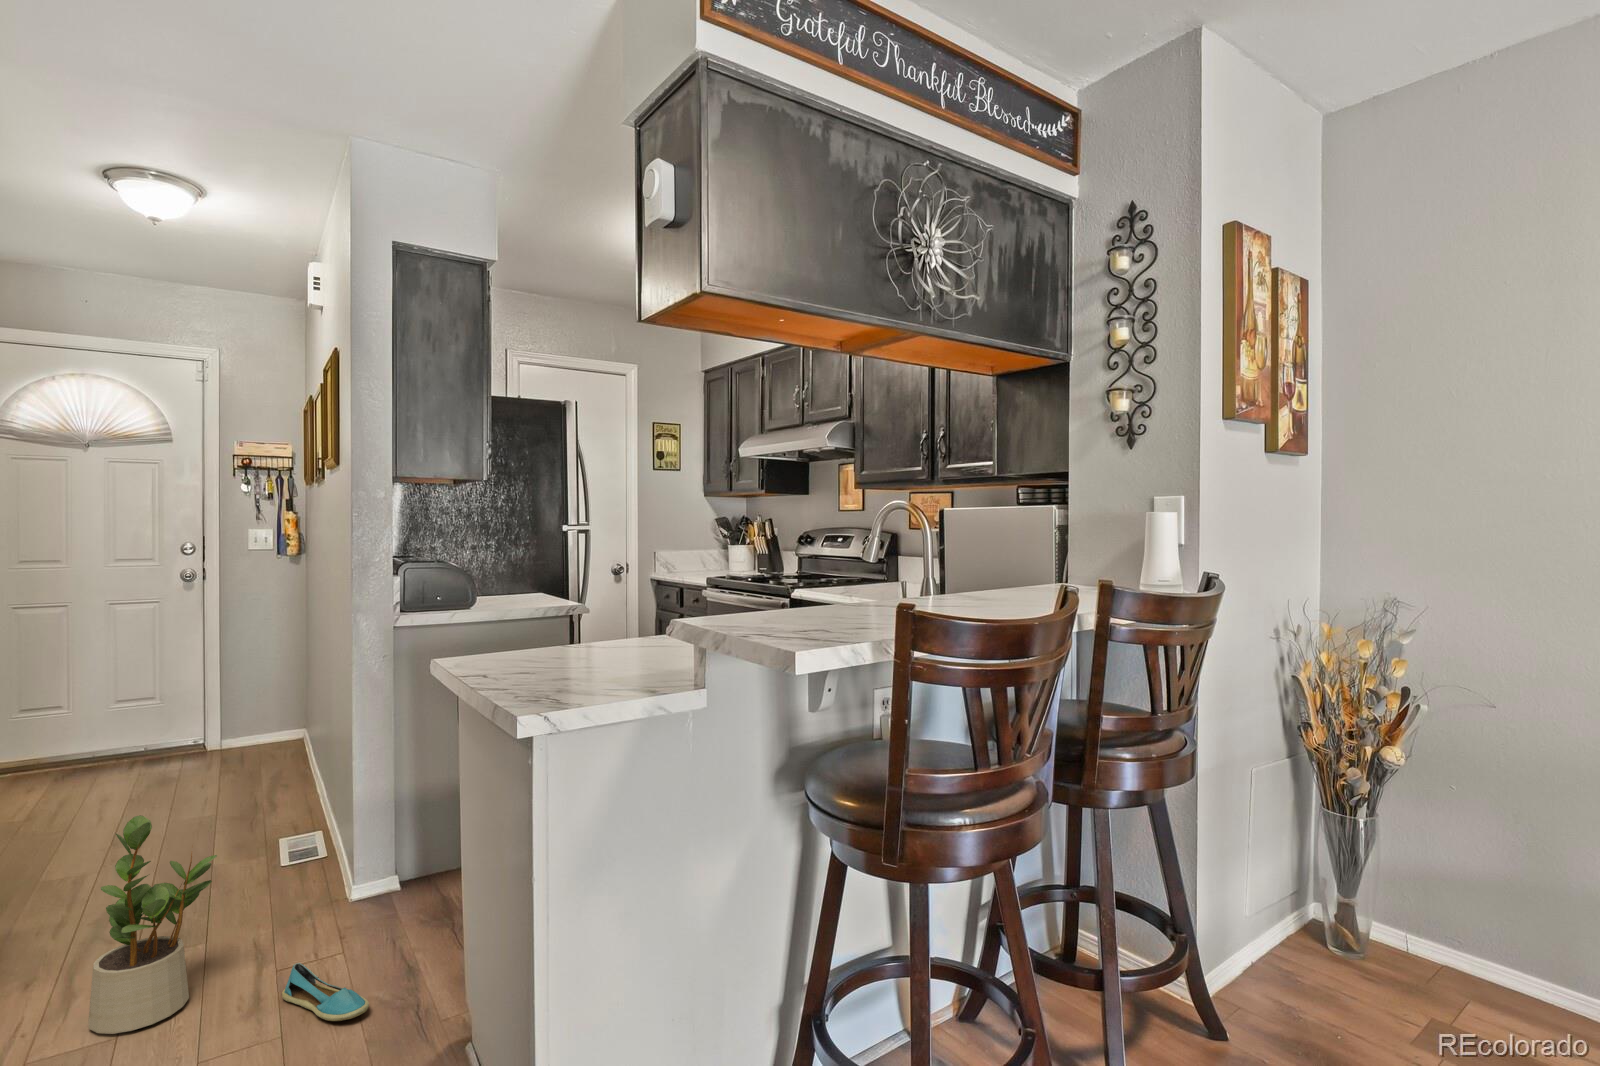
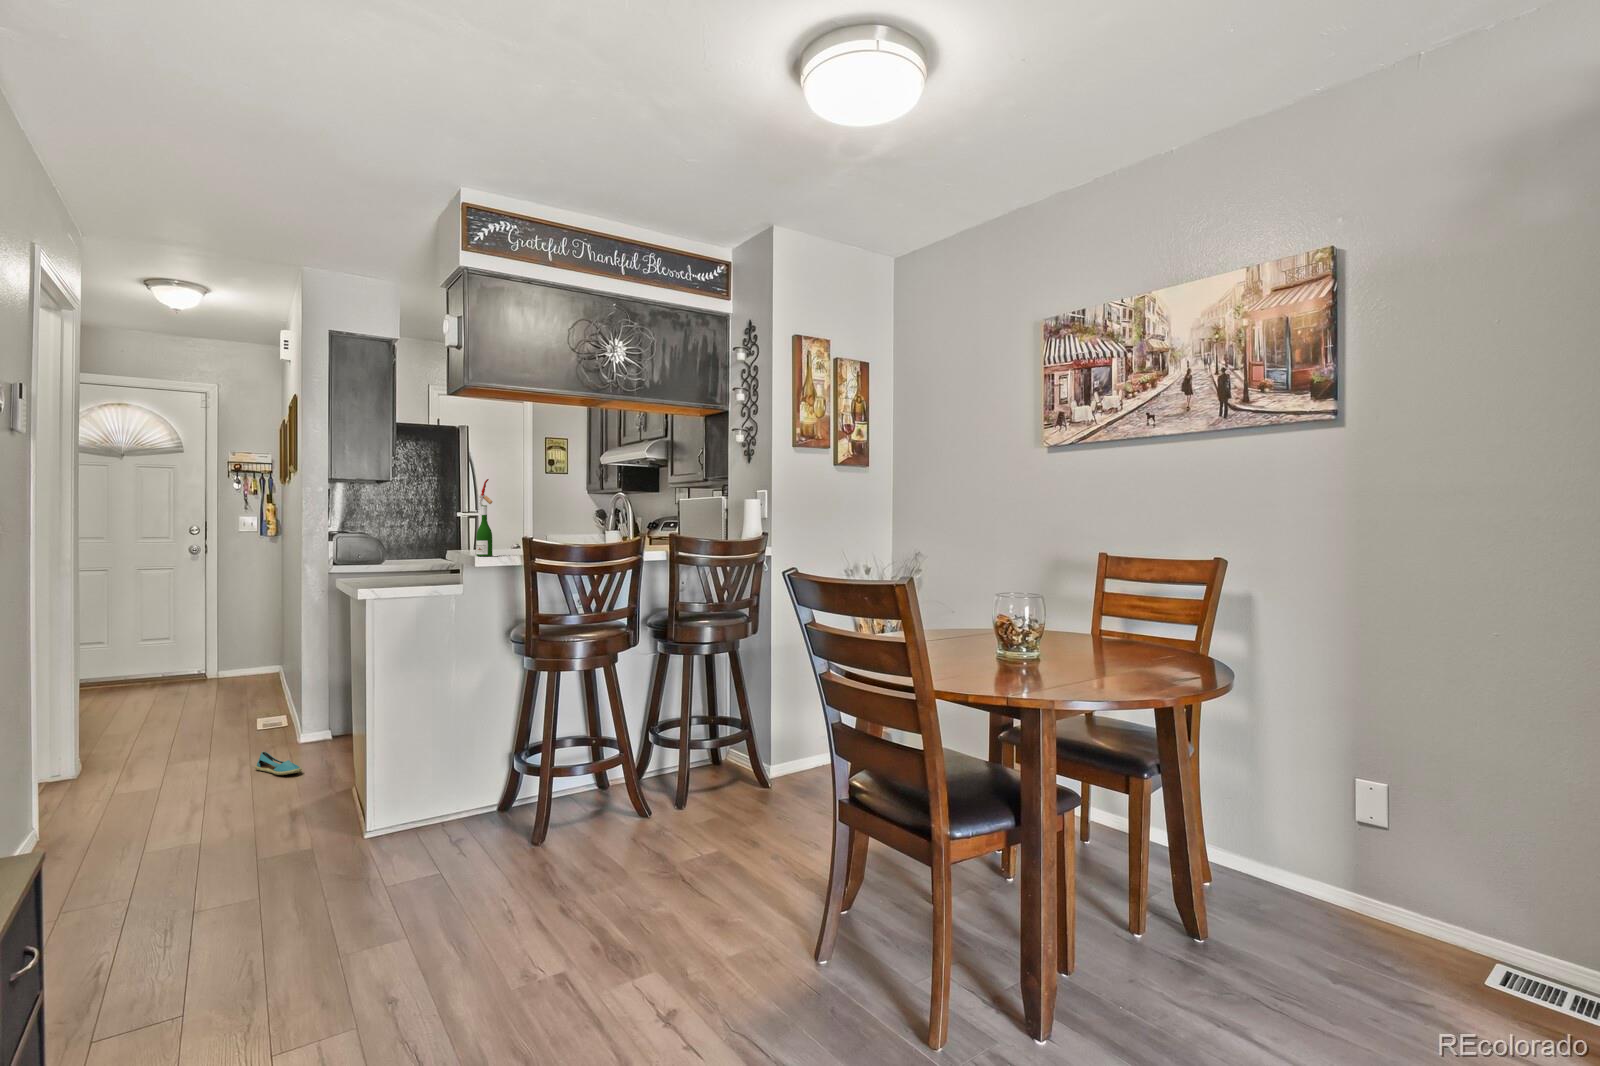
wine bottle: none [778,468,827,637] -> present [476,479,499,556]
potted plant: present [88,815,217,1034] -> none [151,665,220,778]

